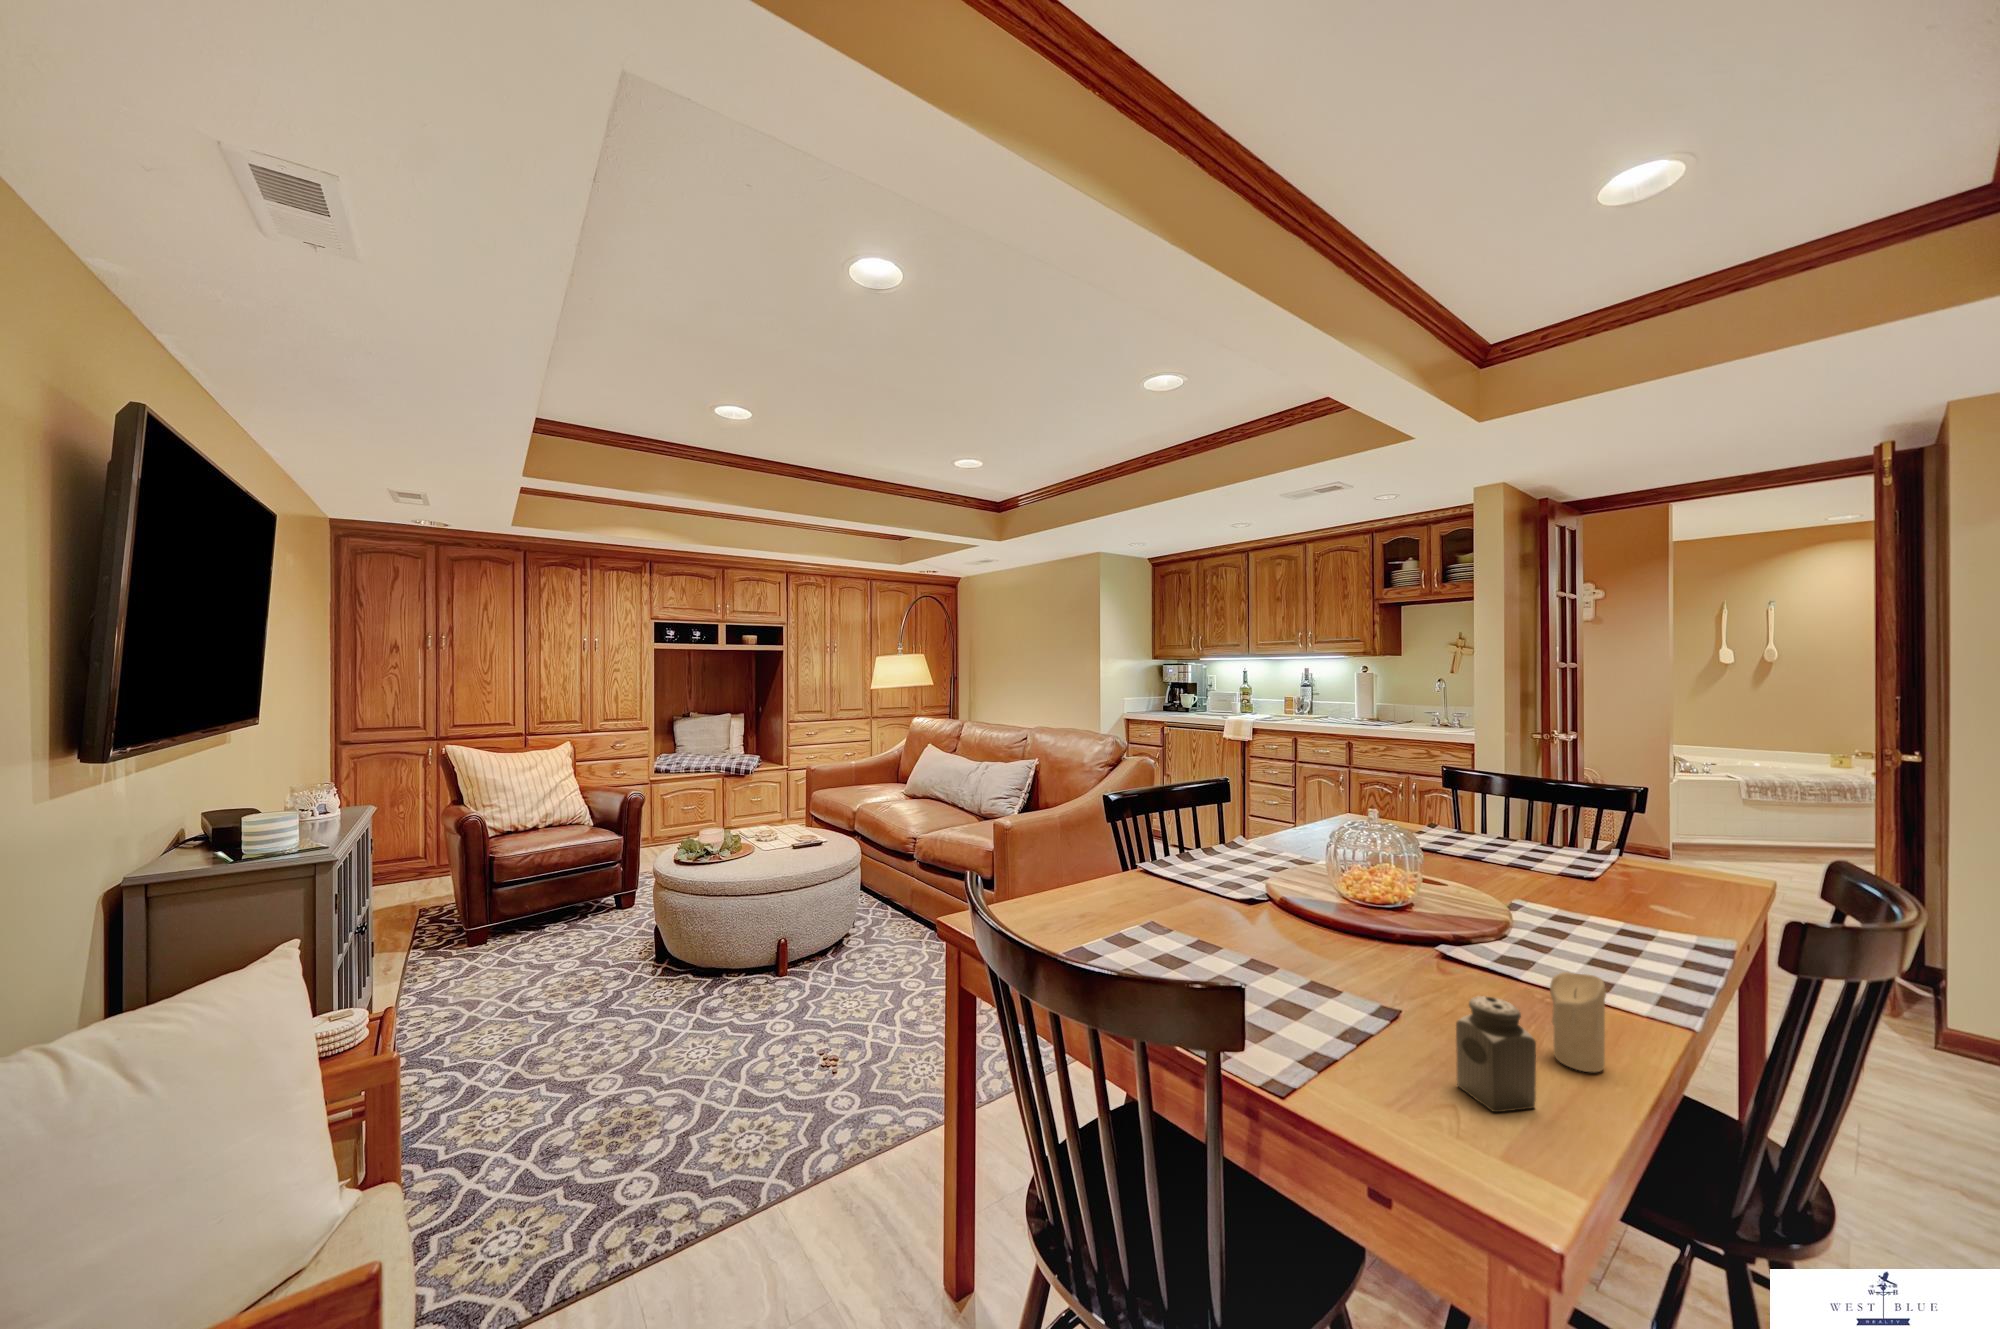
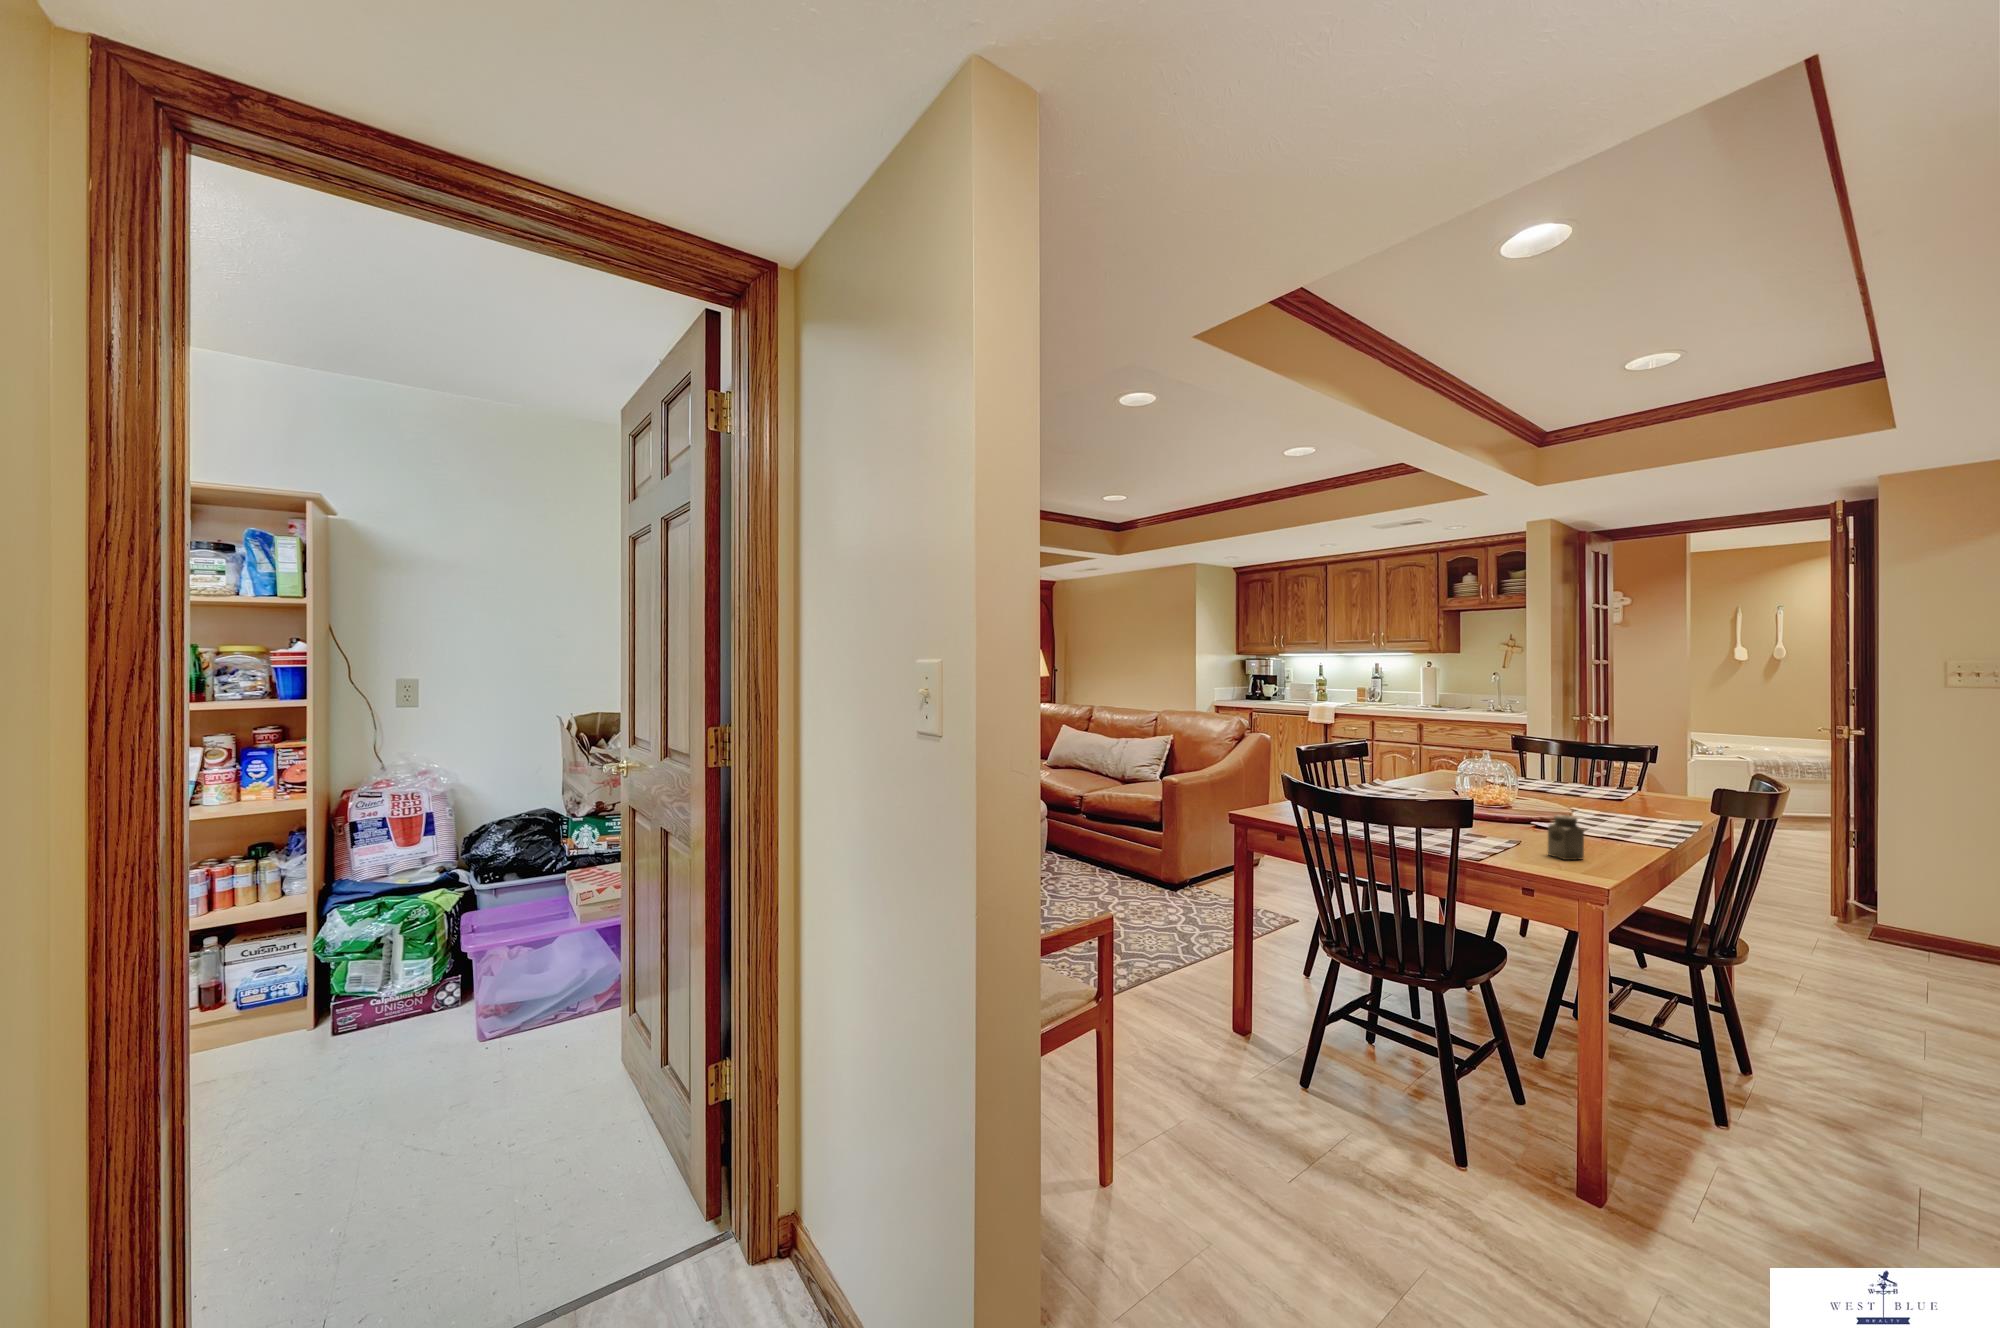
candle: present [1550,972,1606,1072] -> none [1590,810,1616,852]

